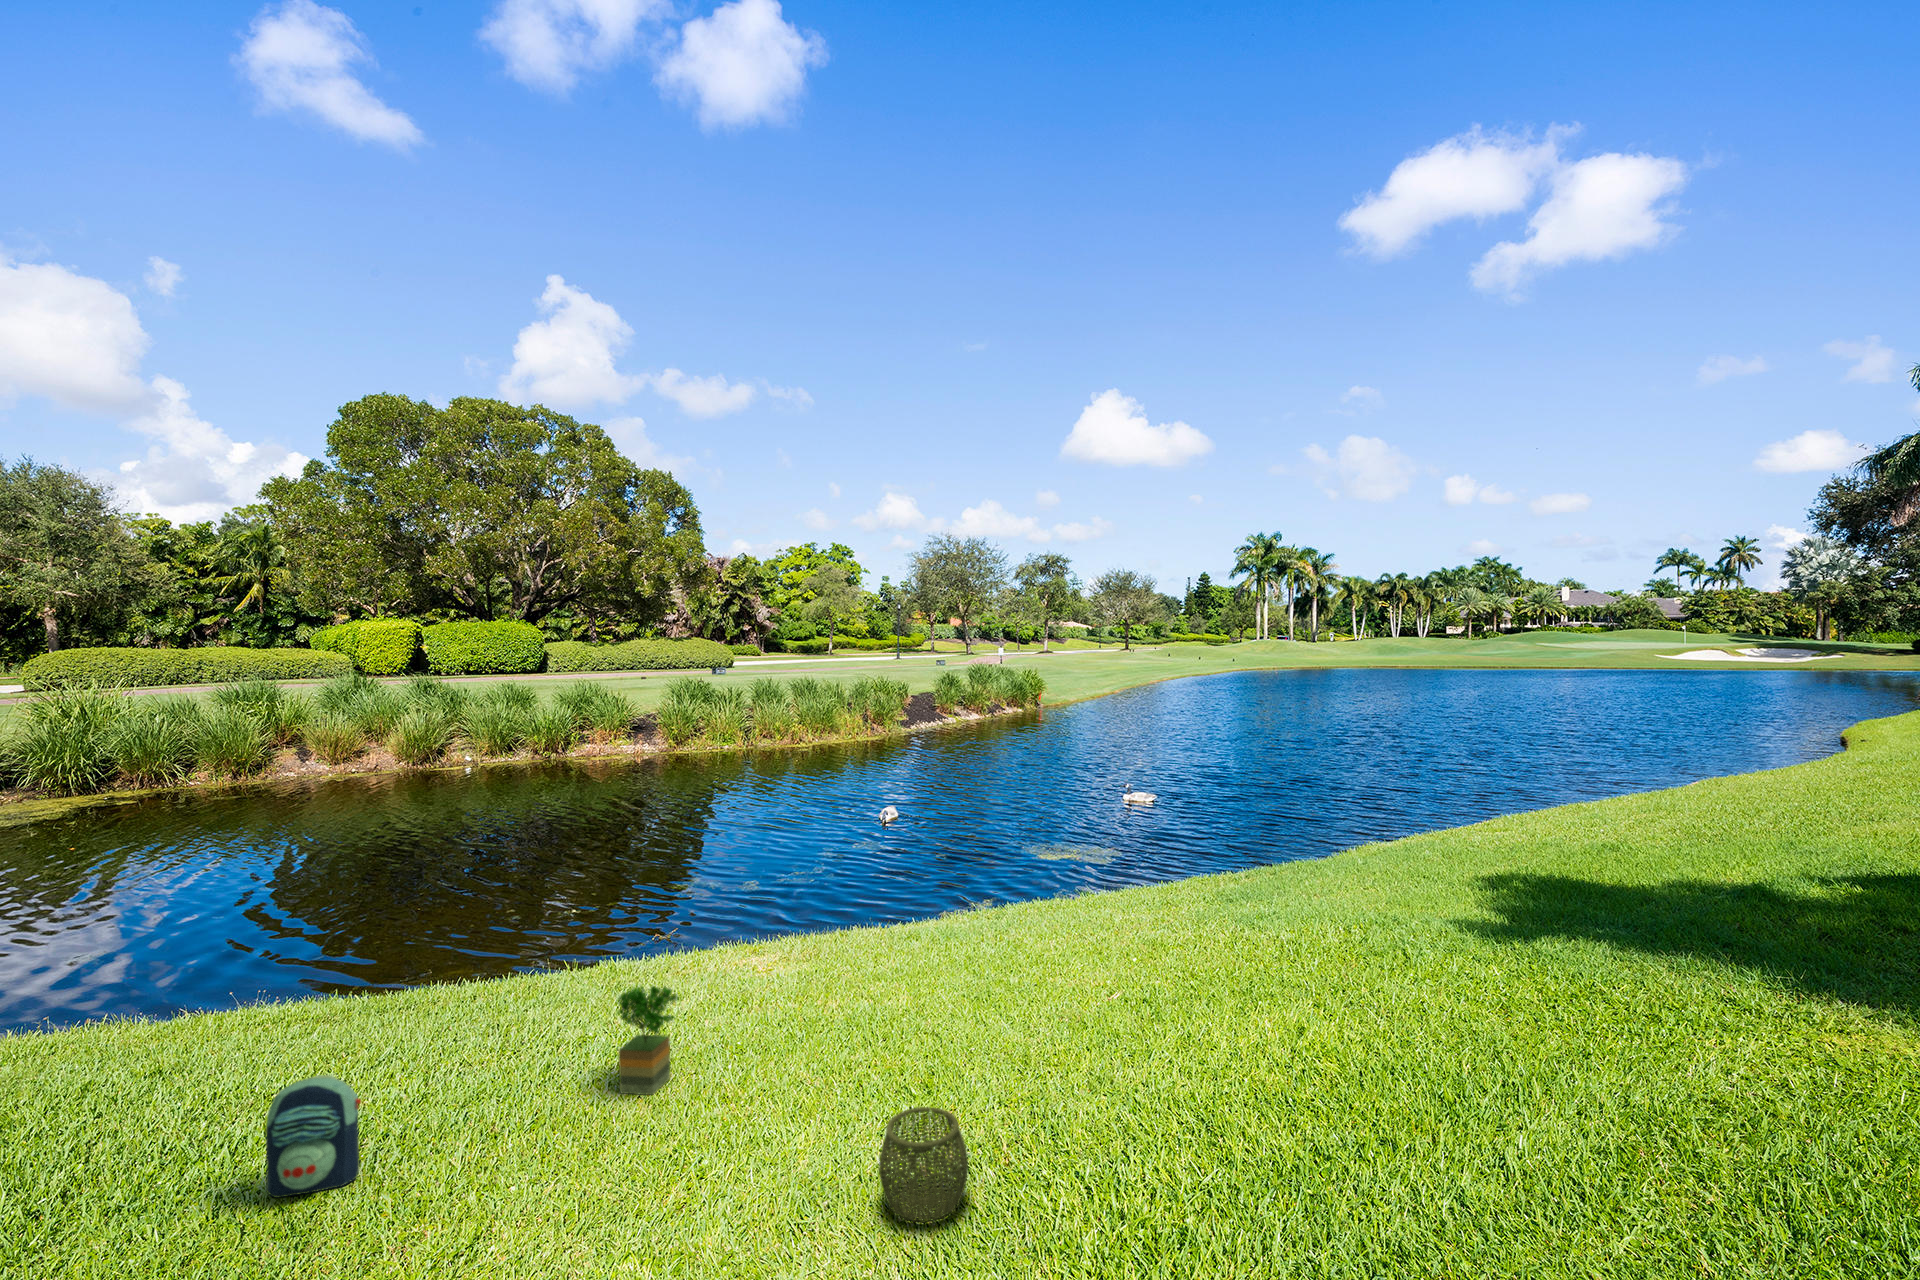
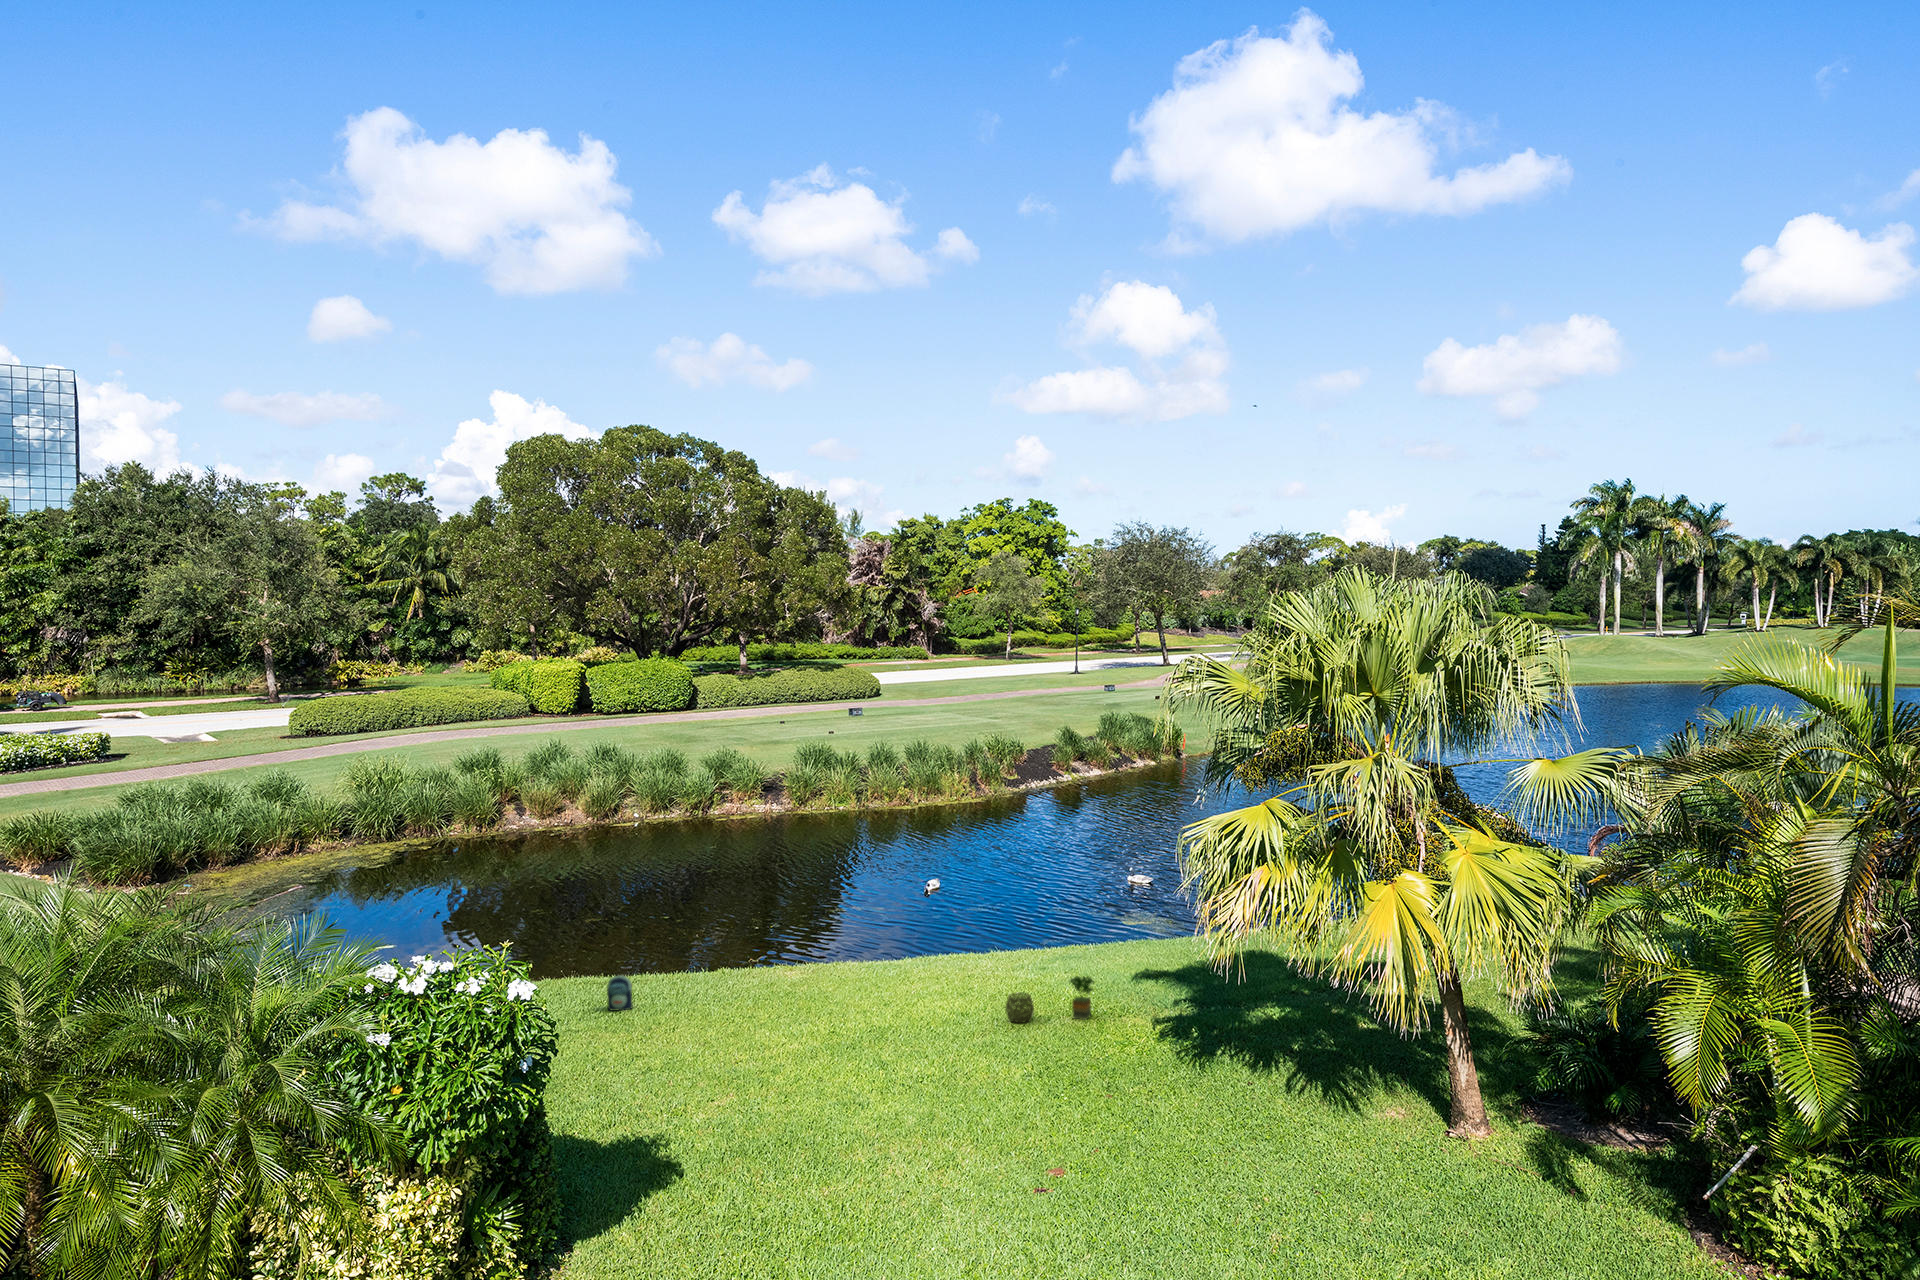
potted tree: present [618,986,680,1095] -> present [1070,977,1094,1020]
woven basket: present [879,1107,968,1223] -> present [1006,993,1034,1023]

